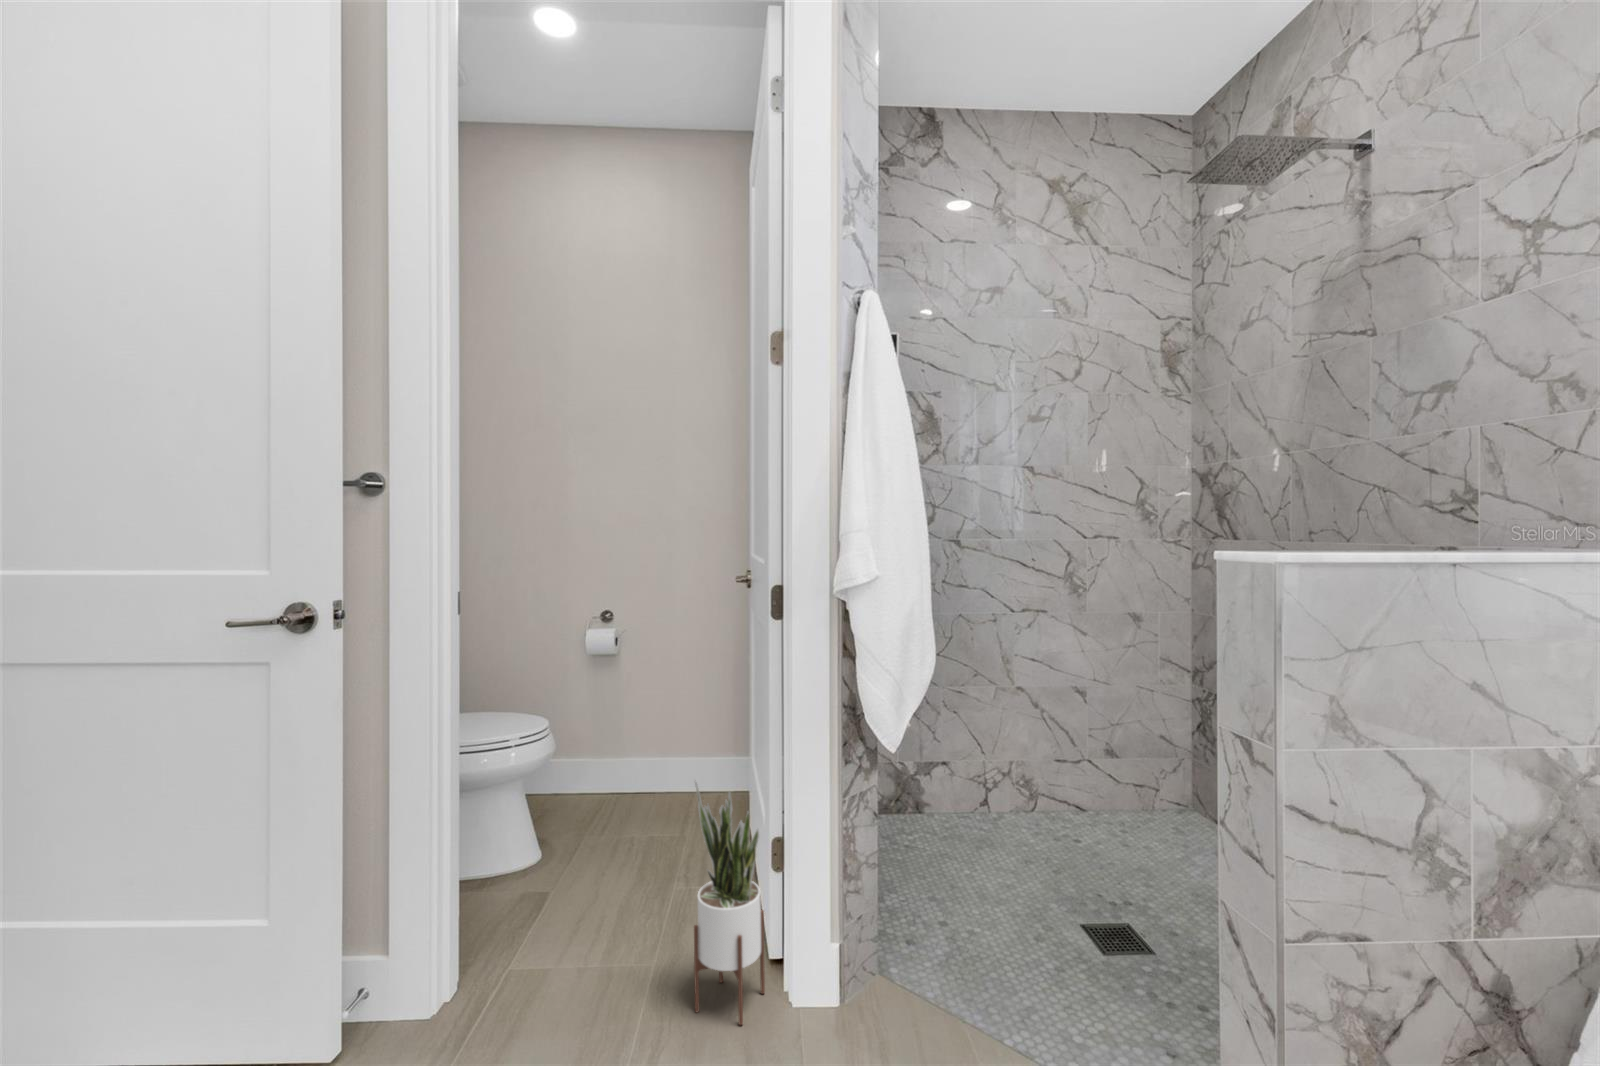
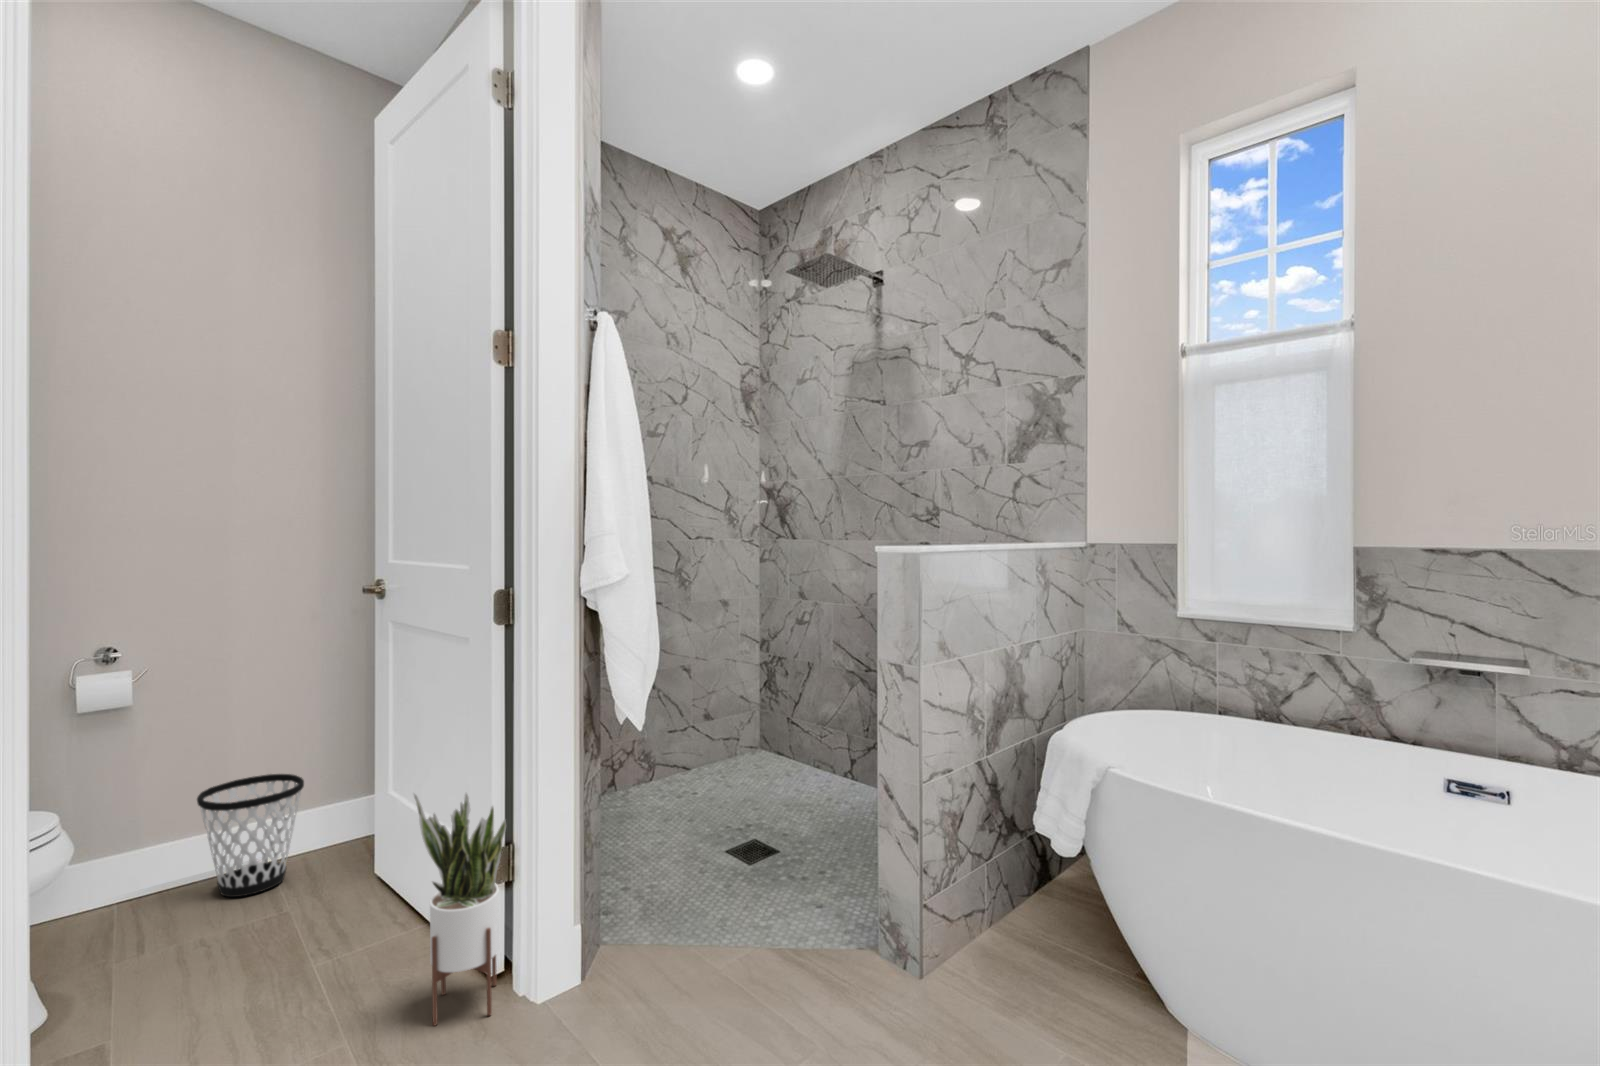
wastebasket: none [626,730,697,828] -> present [197,774,304,897]

